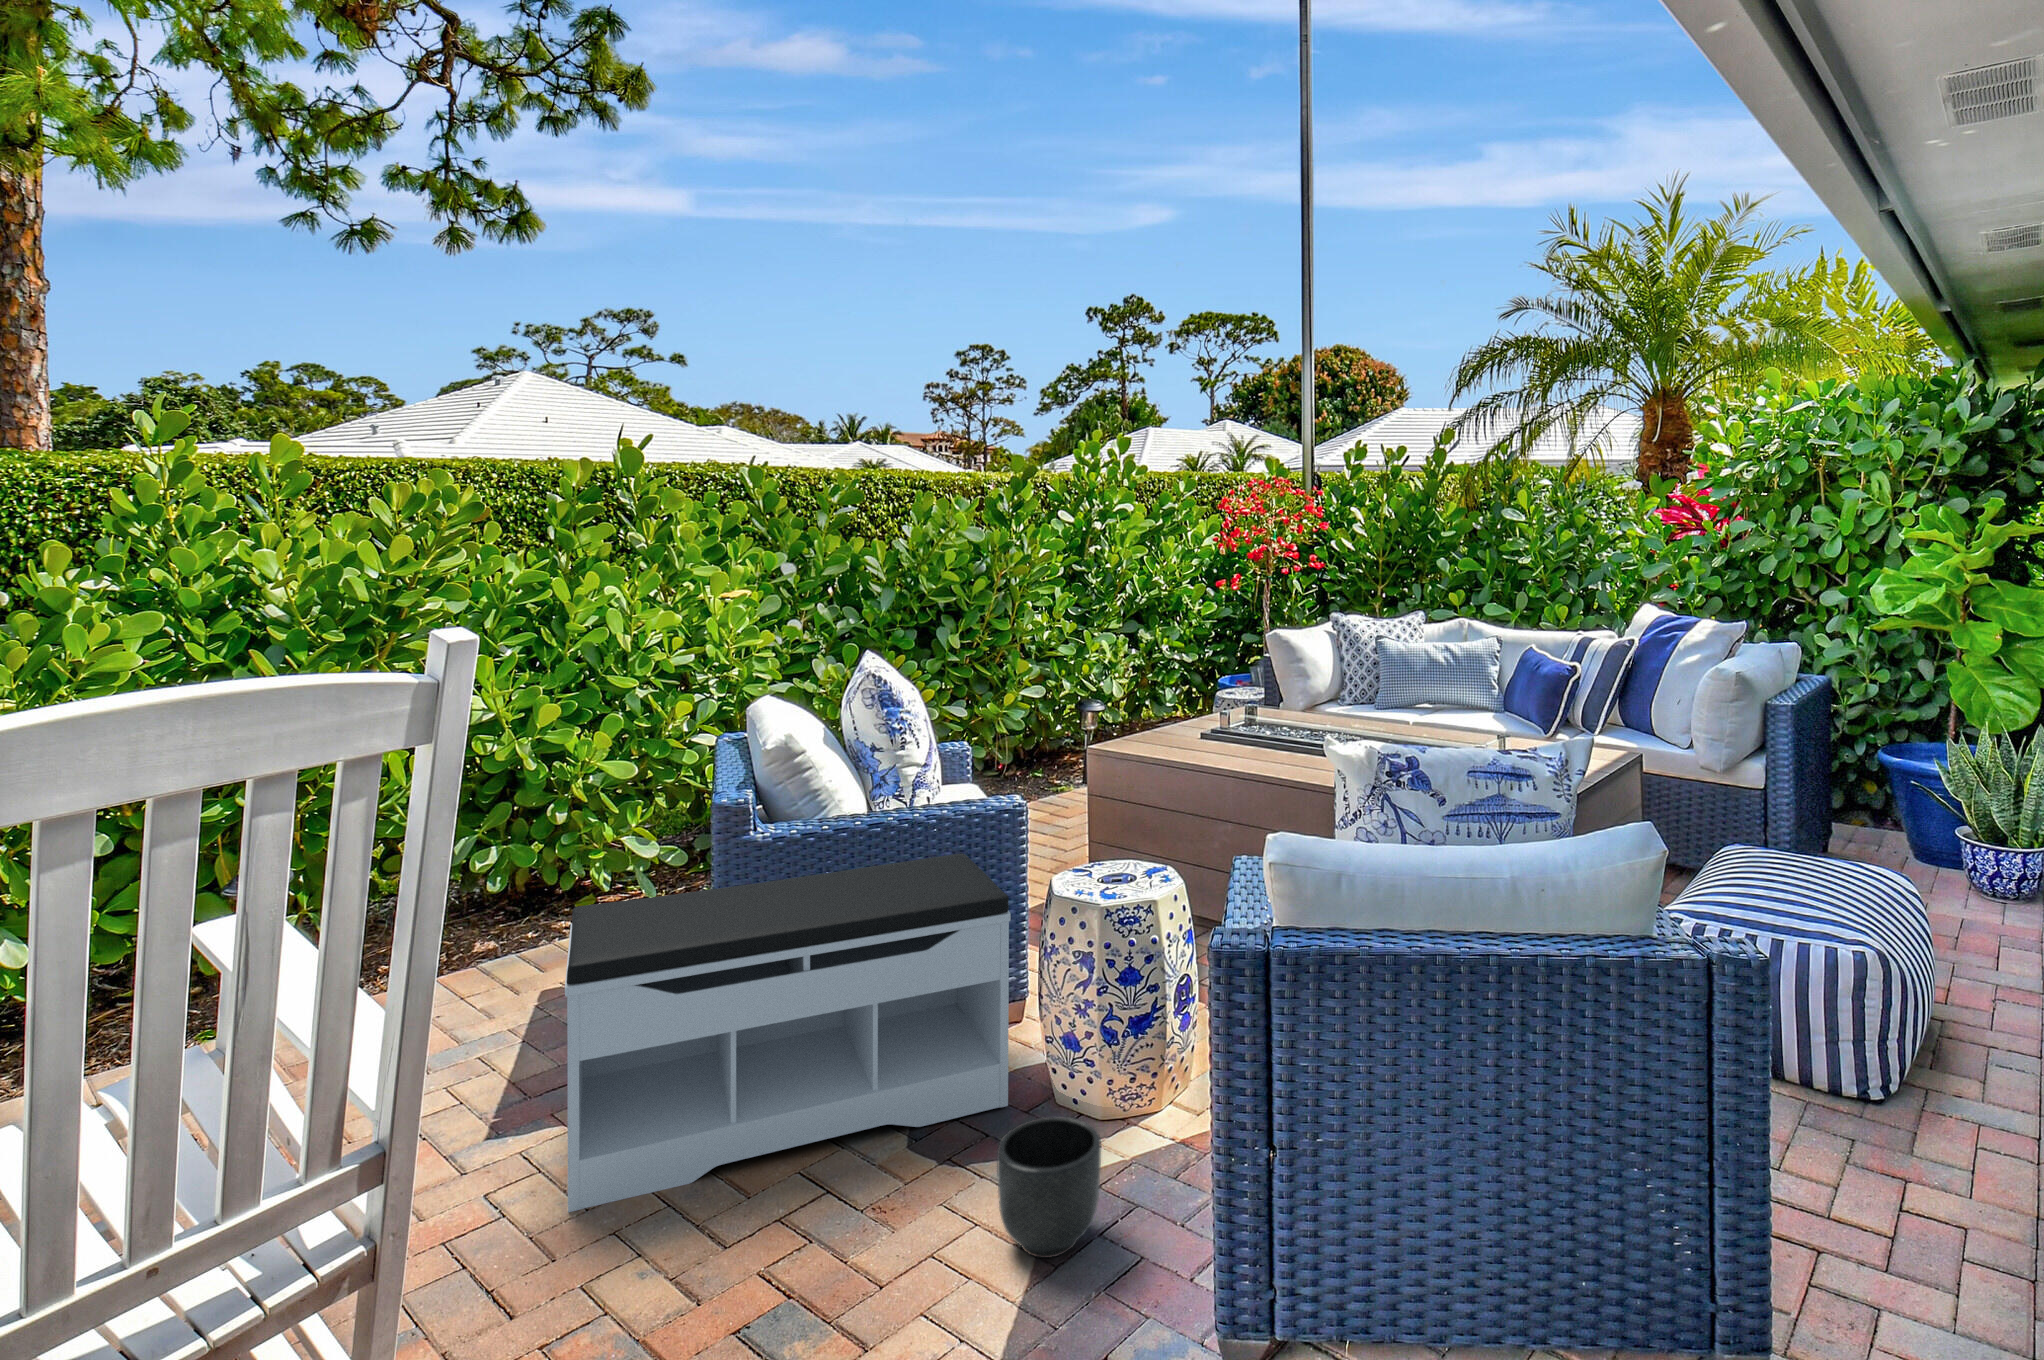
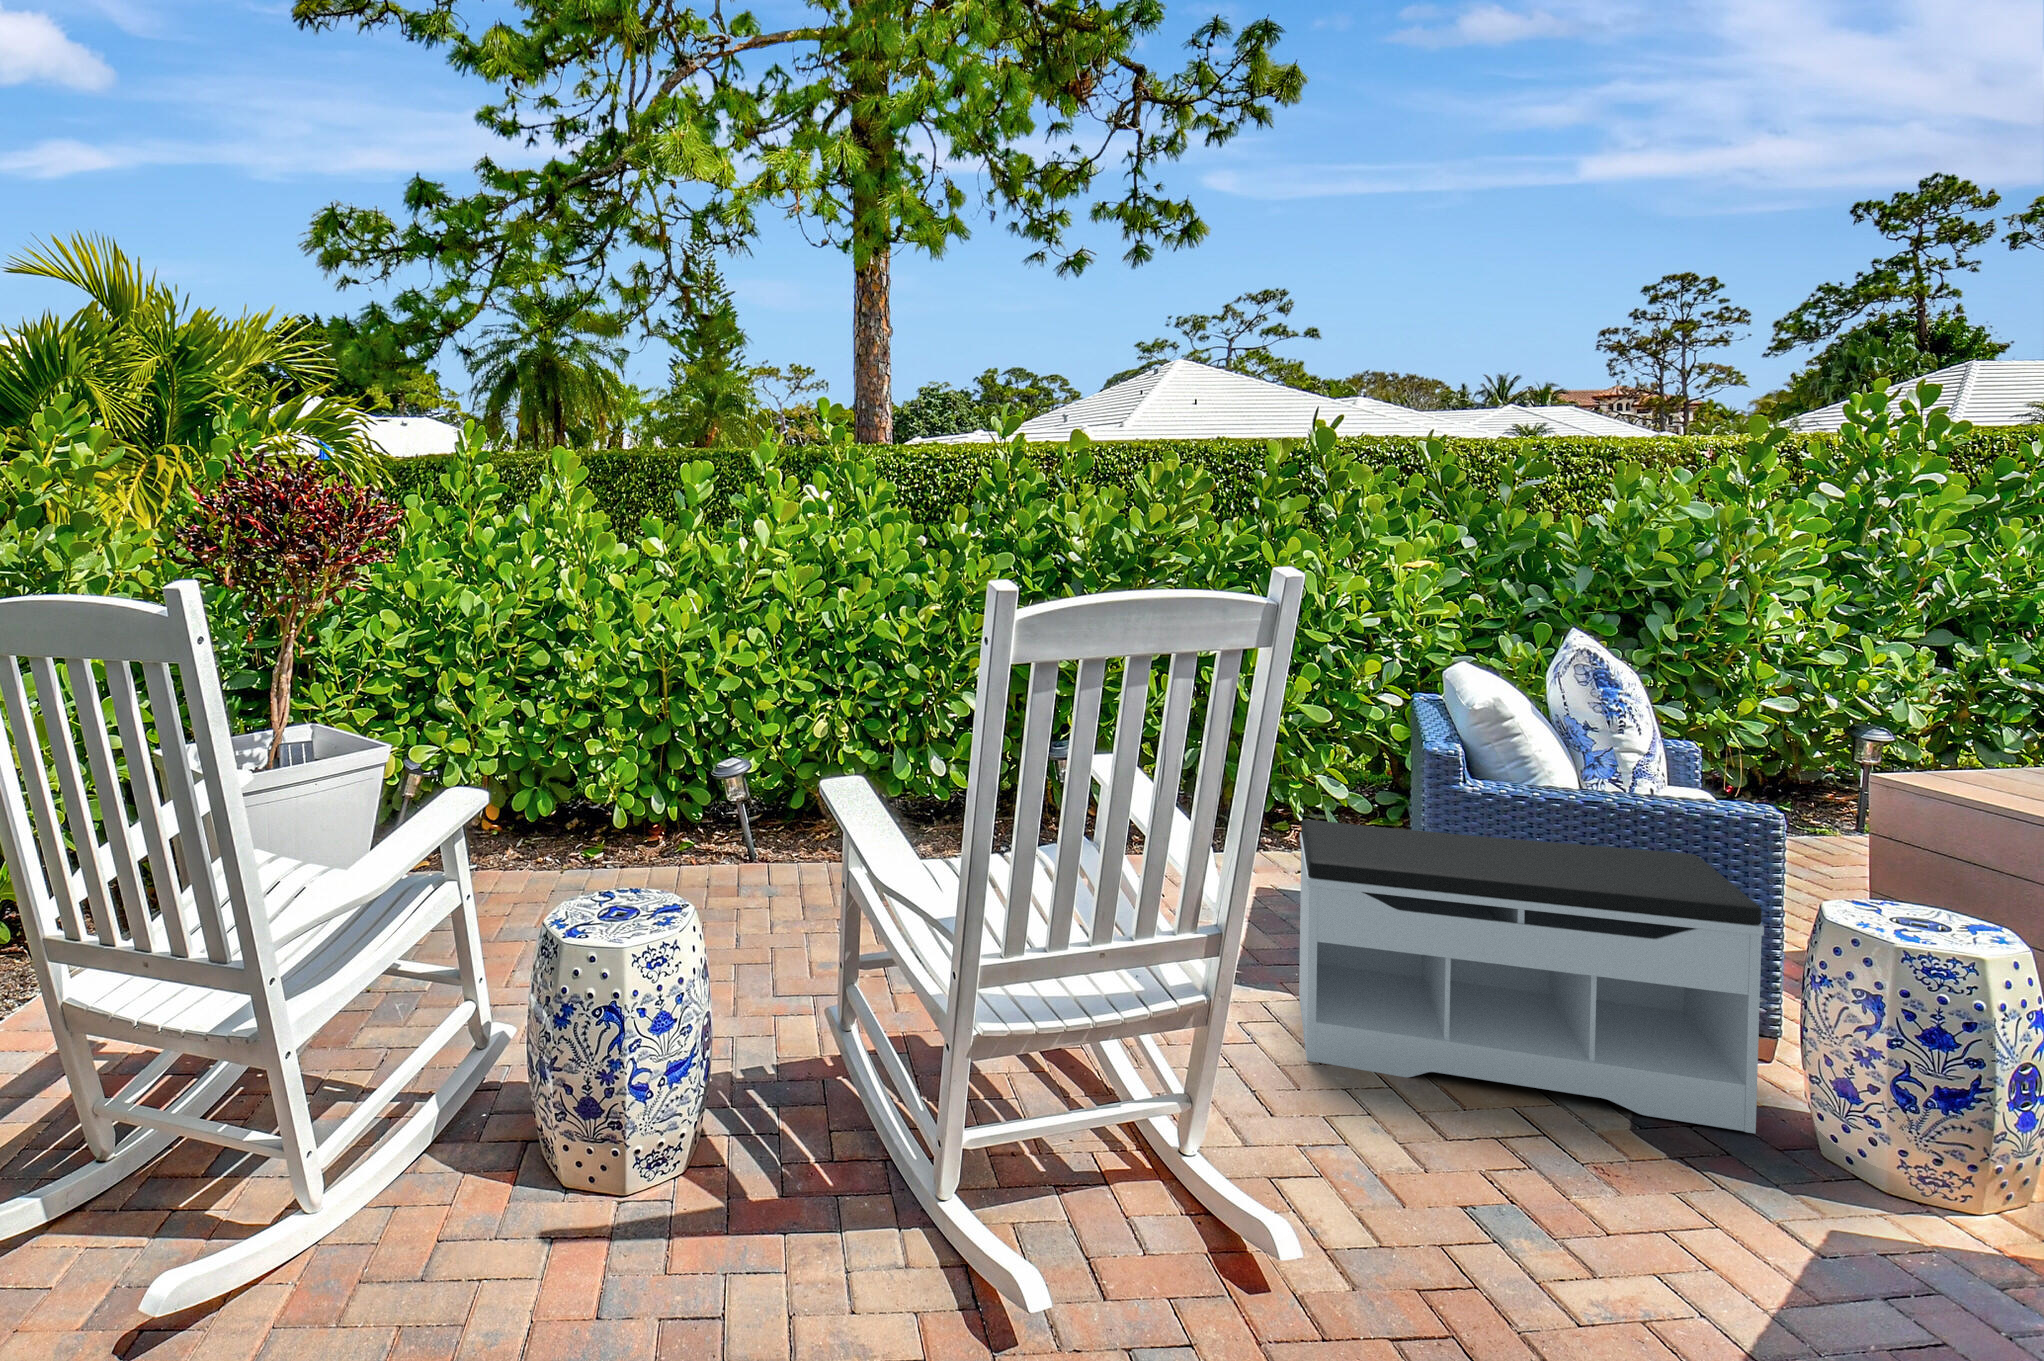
planter: present [997,1116,1101,1258] -> none [1753,1144,1900,1300]

